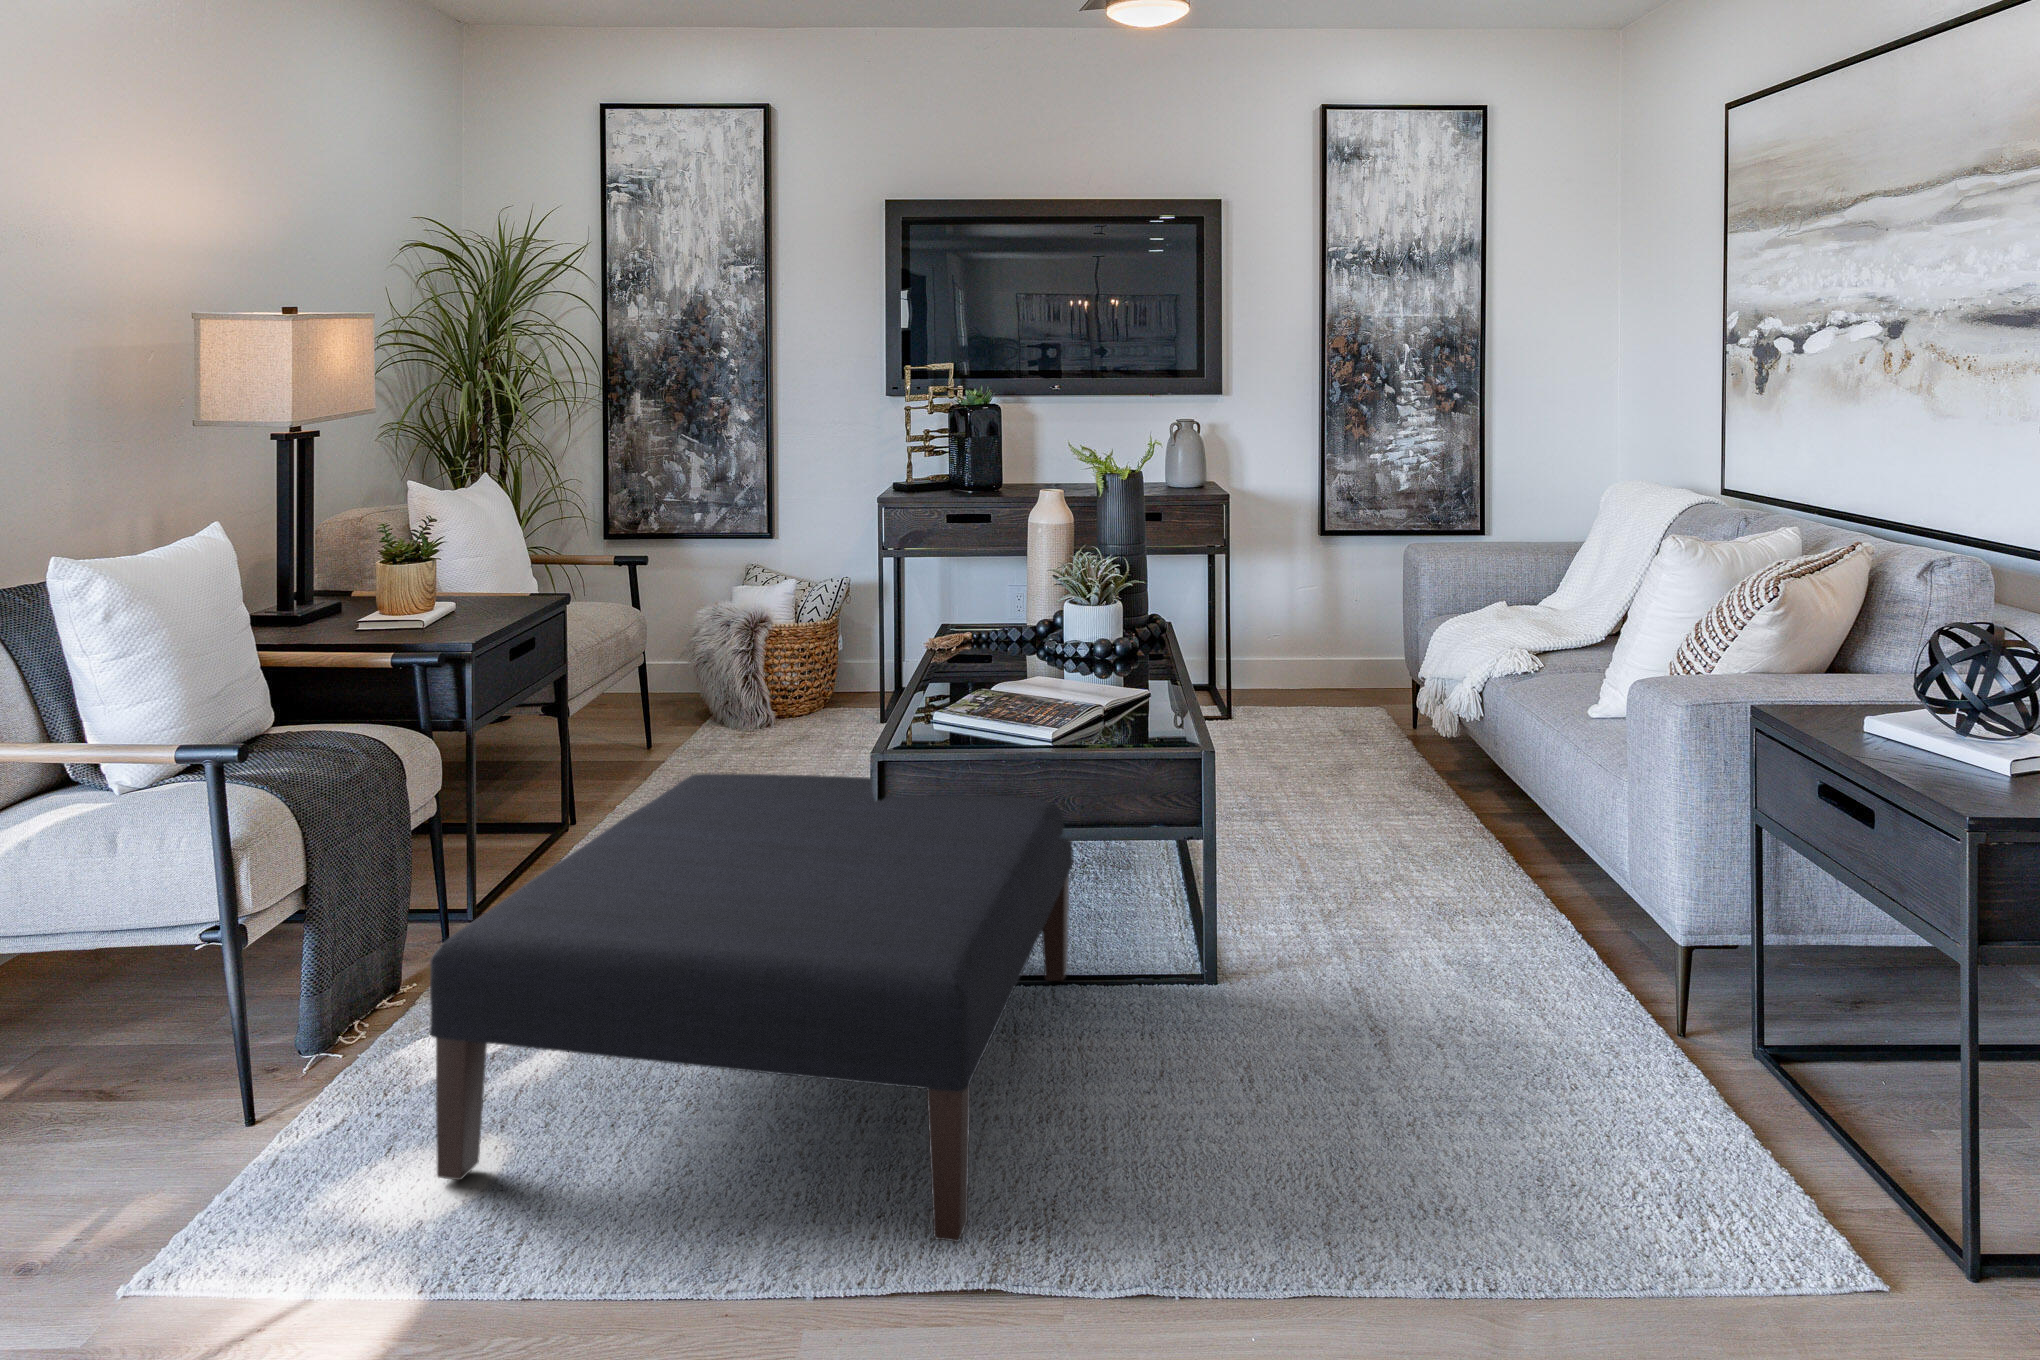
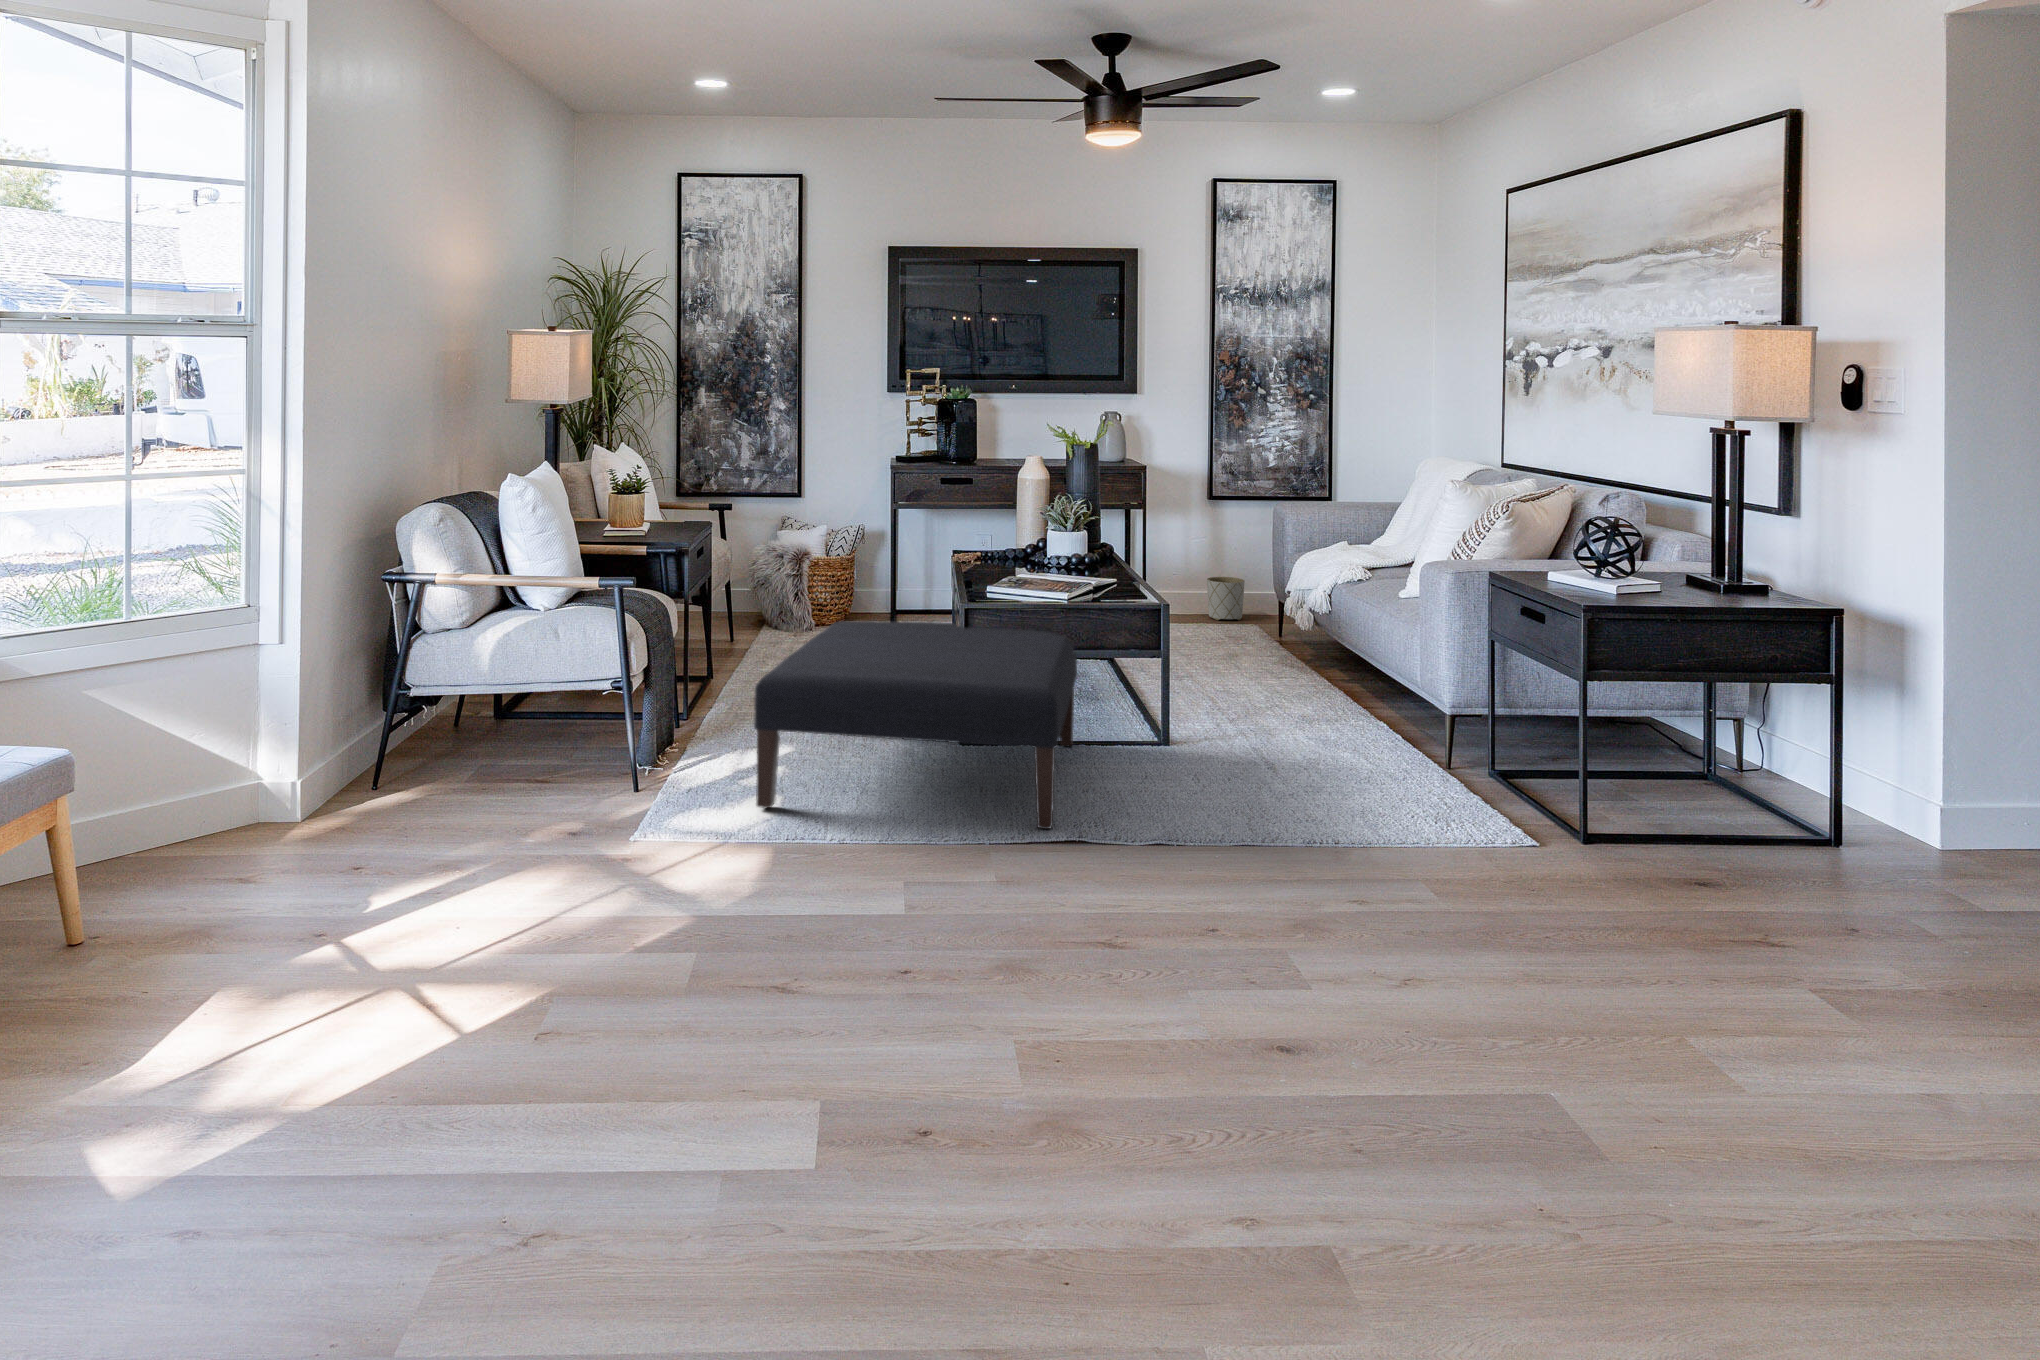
planter: none [1316,638,1366,699] -> present [1207,577,1245,620]

